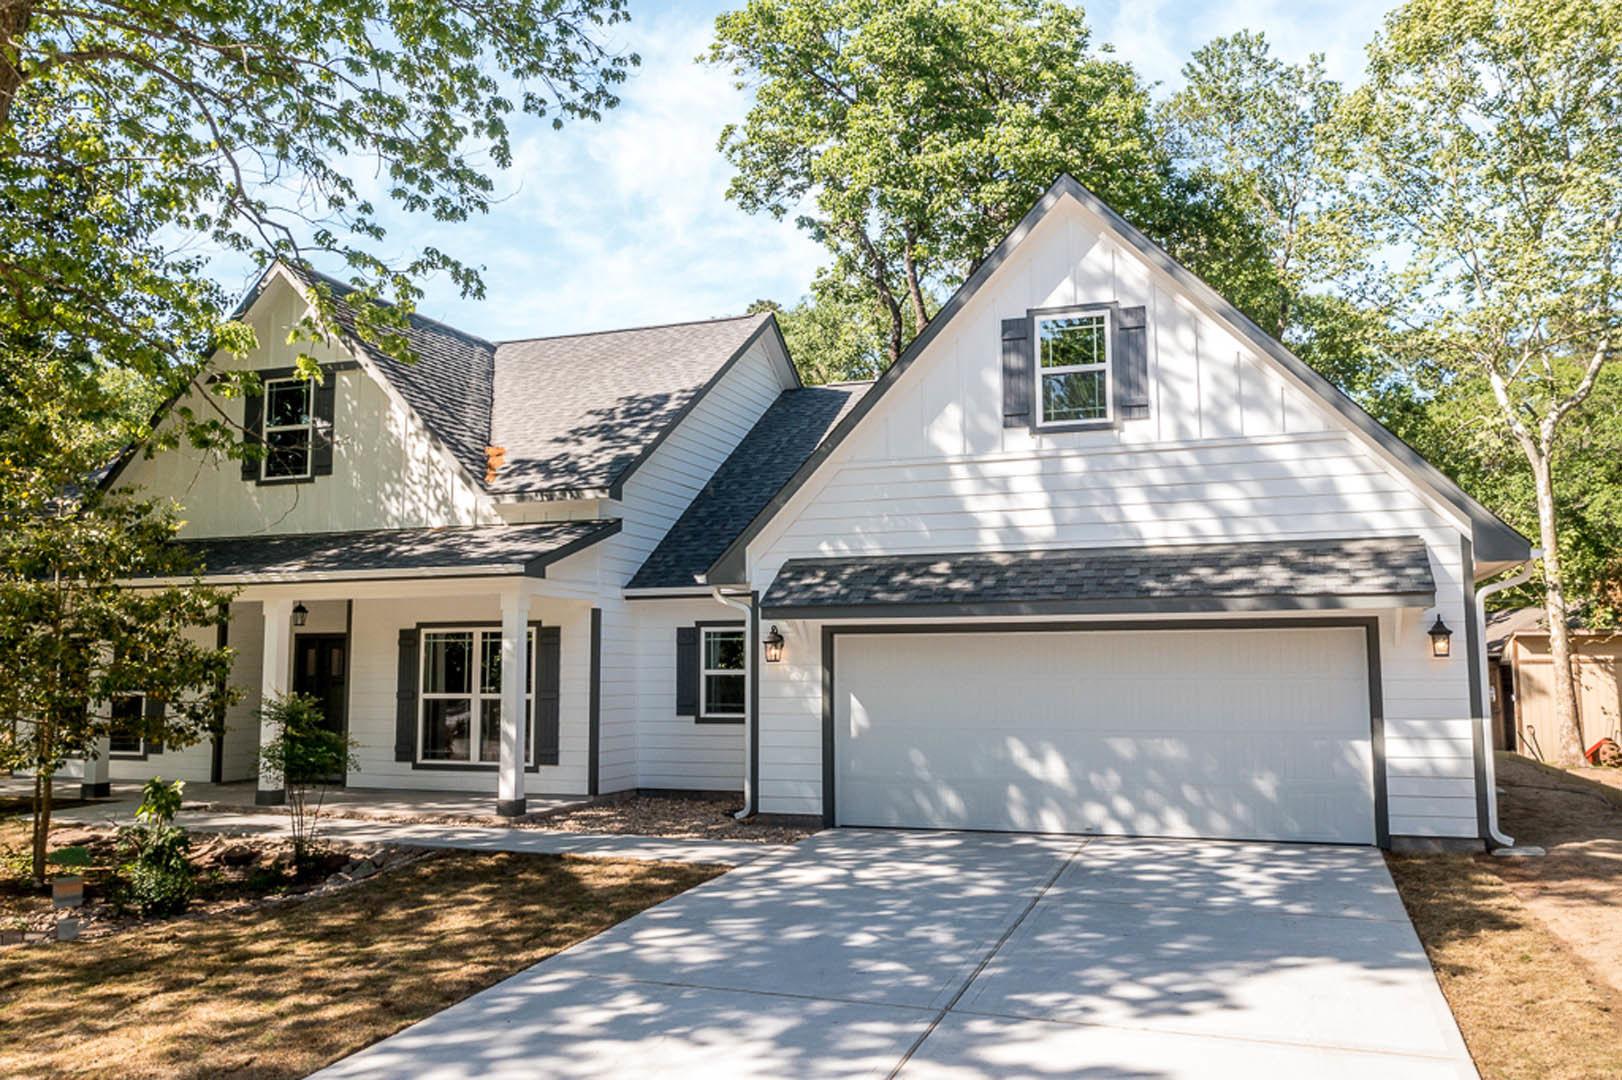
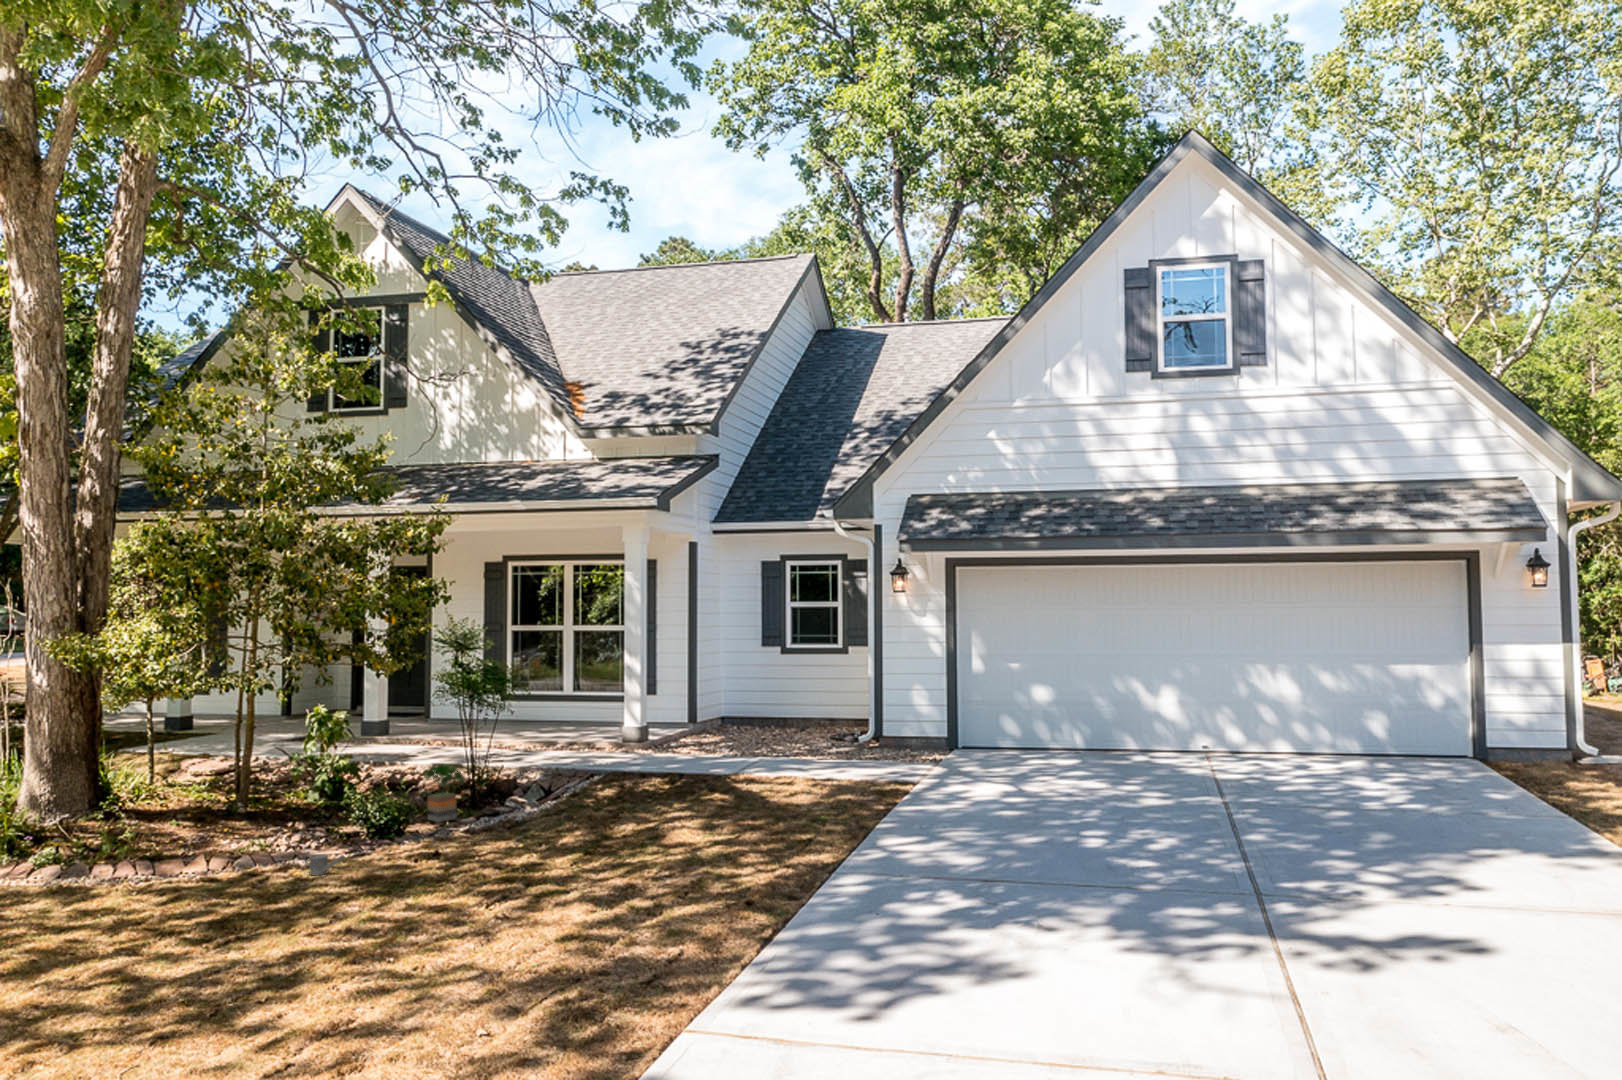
potted tree: present [48,846,93,908] -> present [424,765,464,822]

